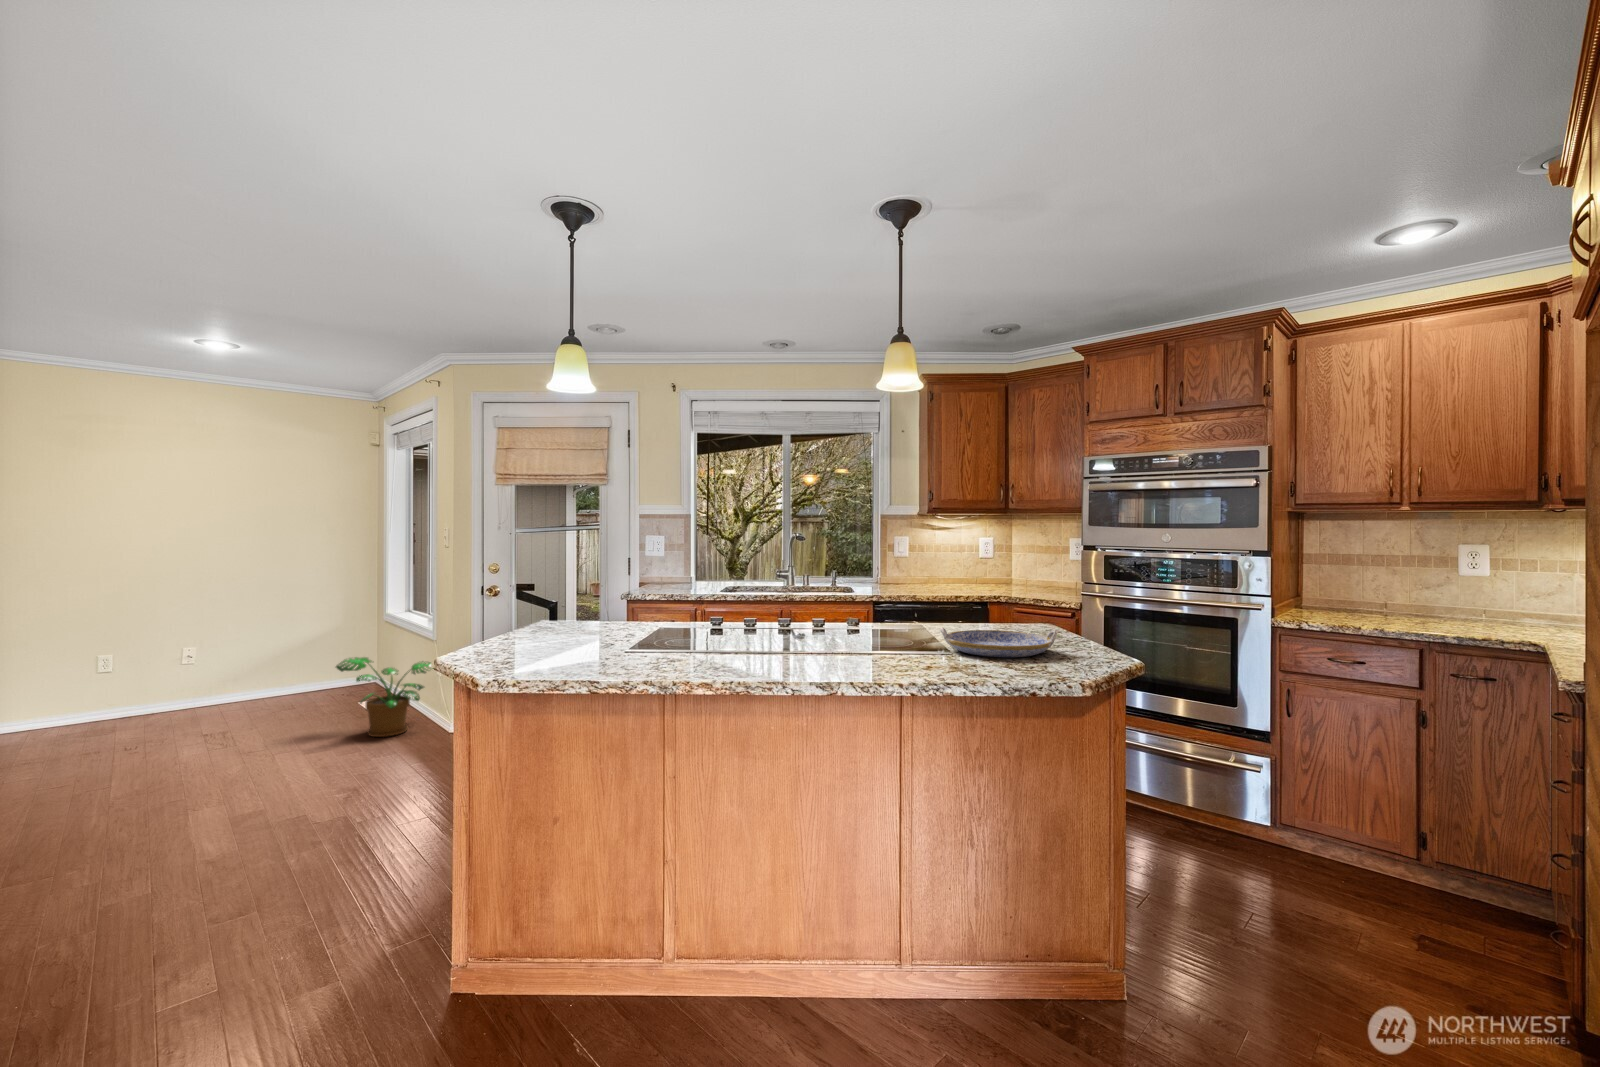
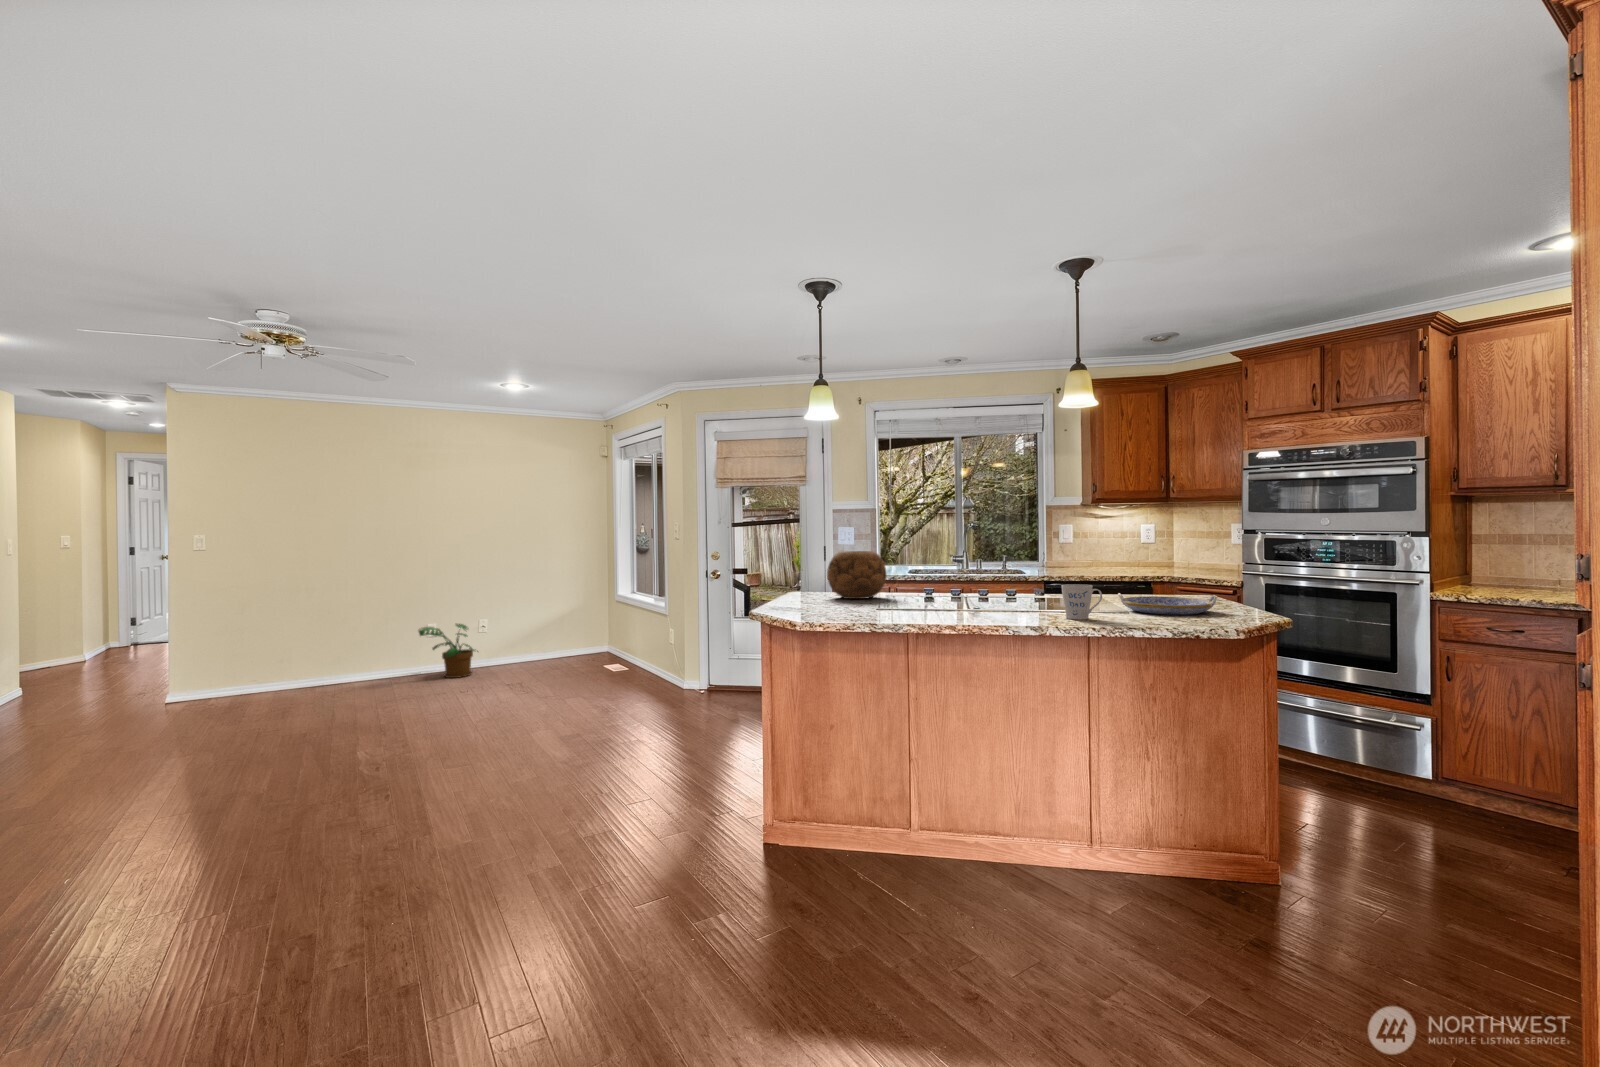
decorative bowl: none [589,568,668,631] -> present [827,551,887,599]
mug: none [864,620,916,669] -> present [1061,584,1102,620]
potted plant: present [336,657,434,737] -> present [419,624,478,678]

